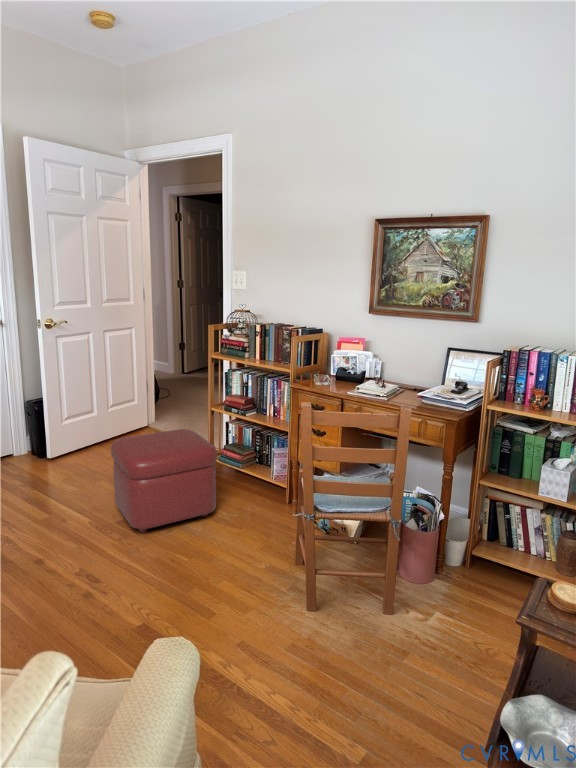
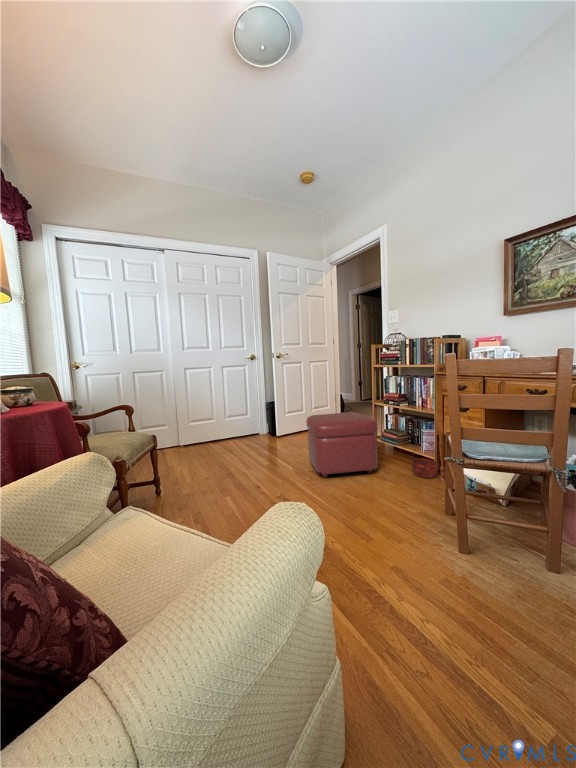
basket: none [258,470,290,516] -> present [412,441,439,478]

